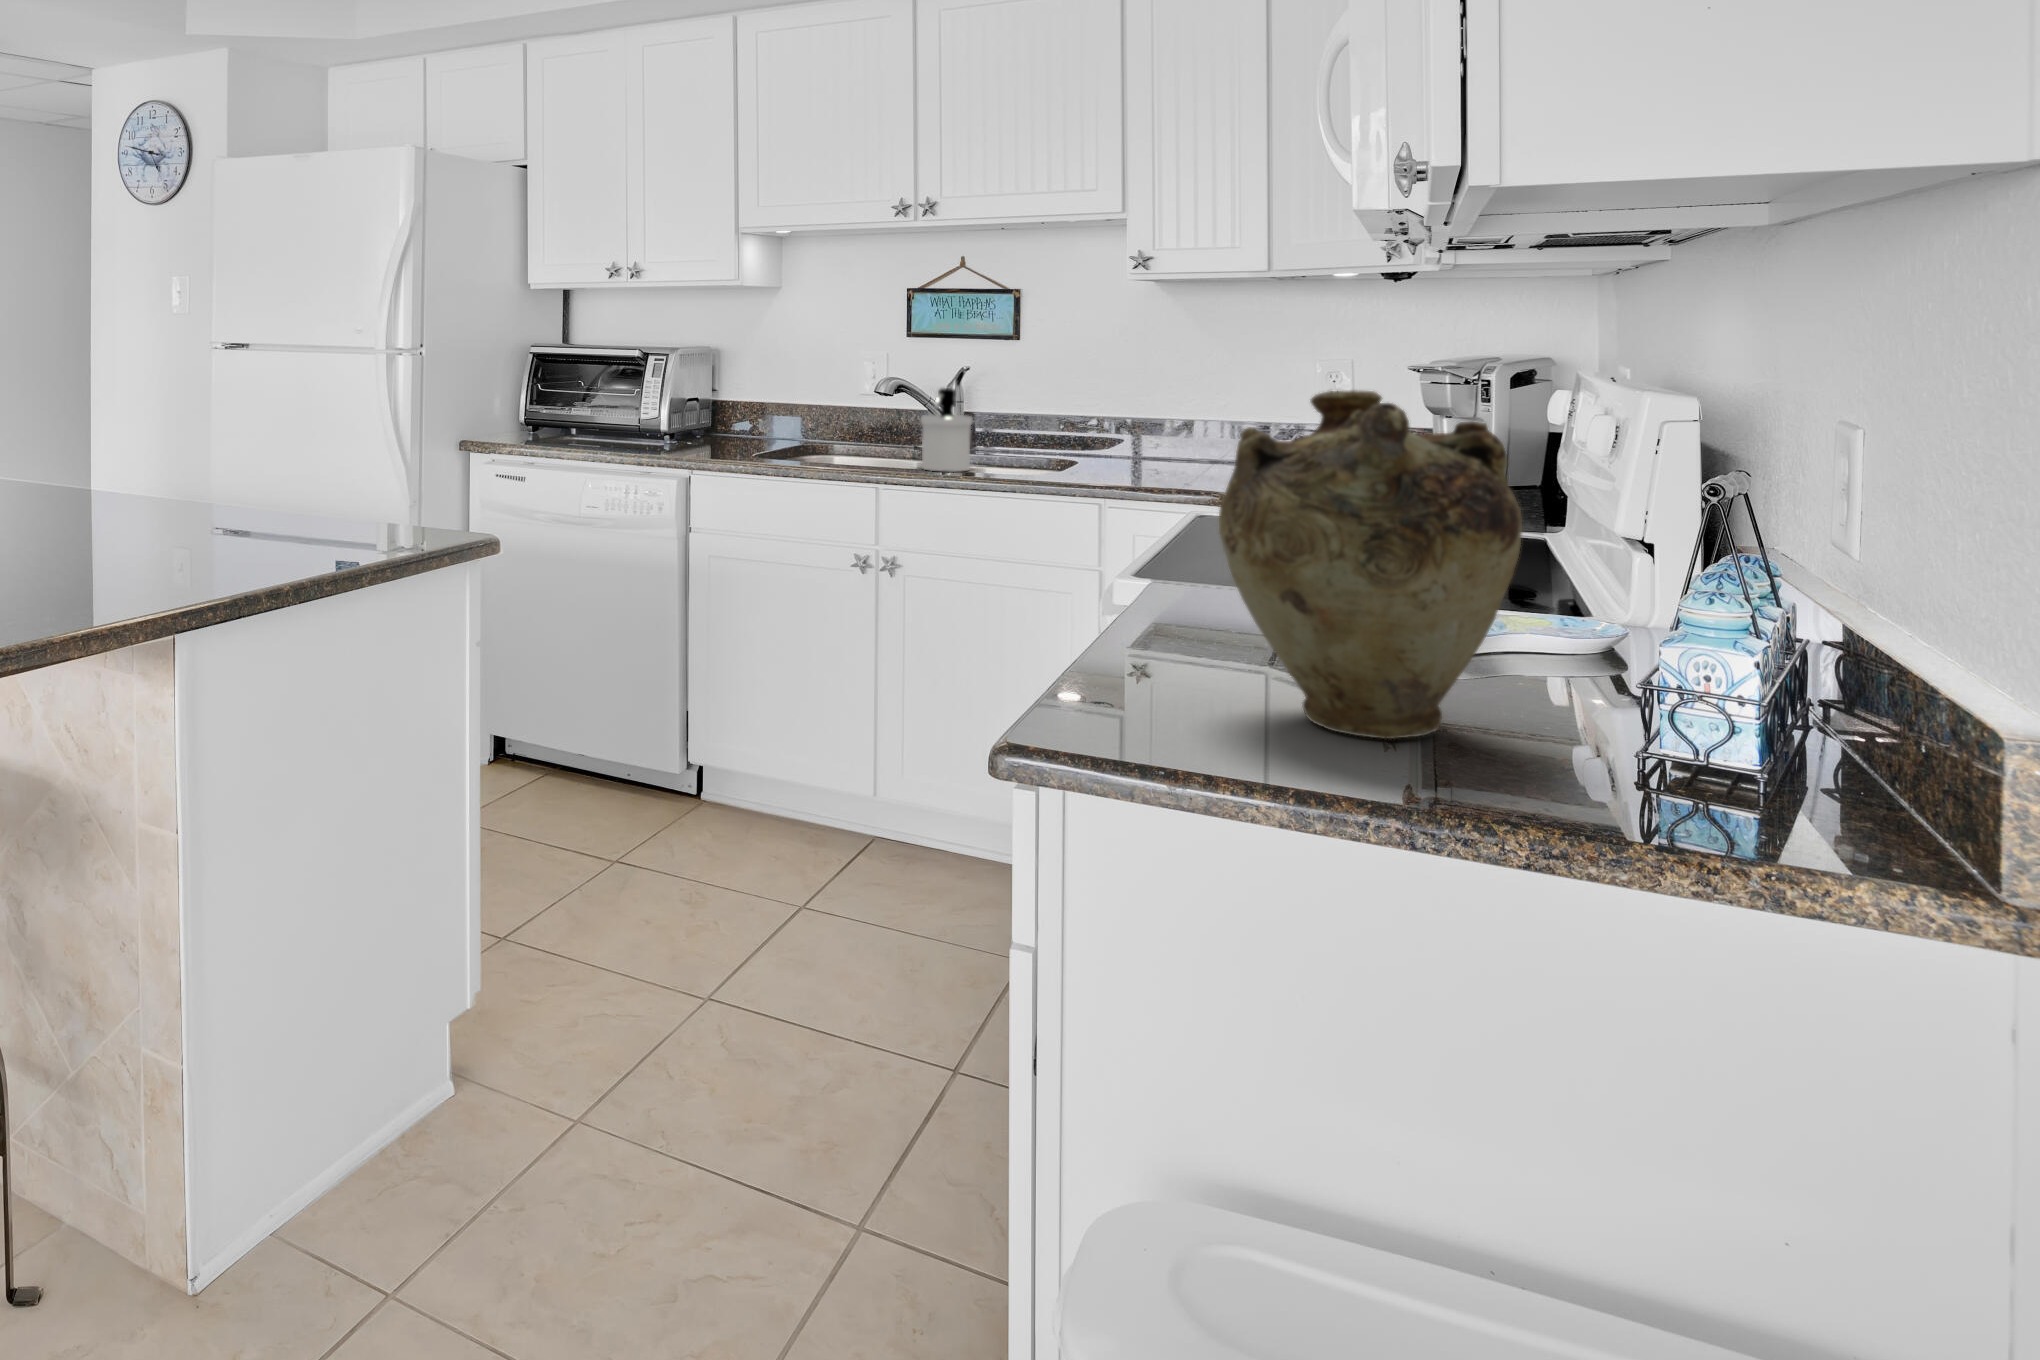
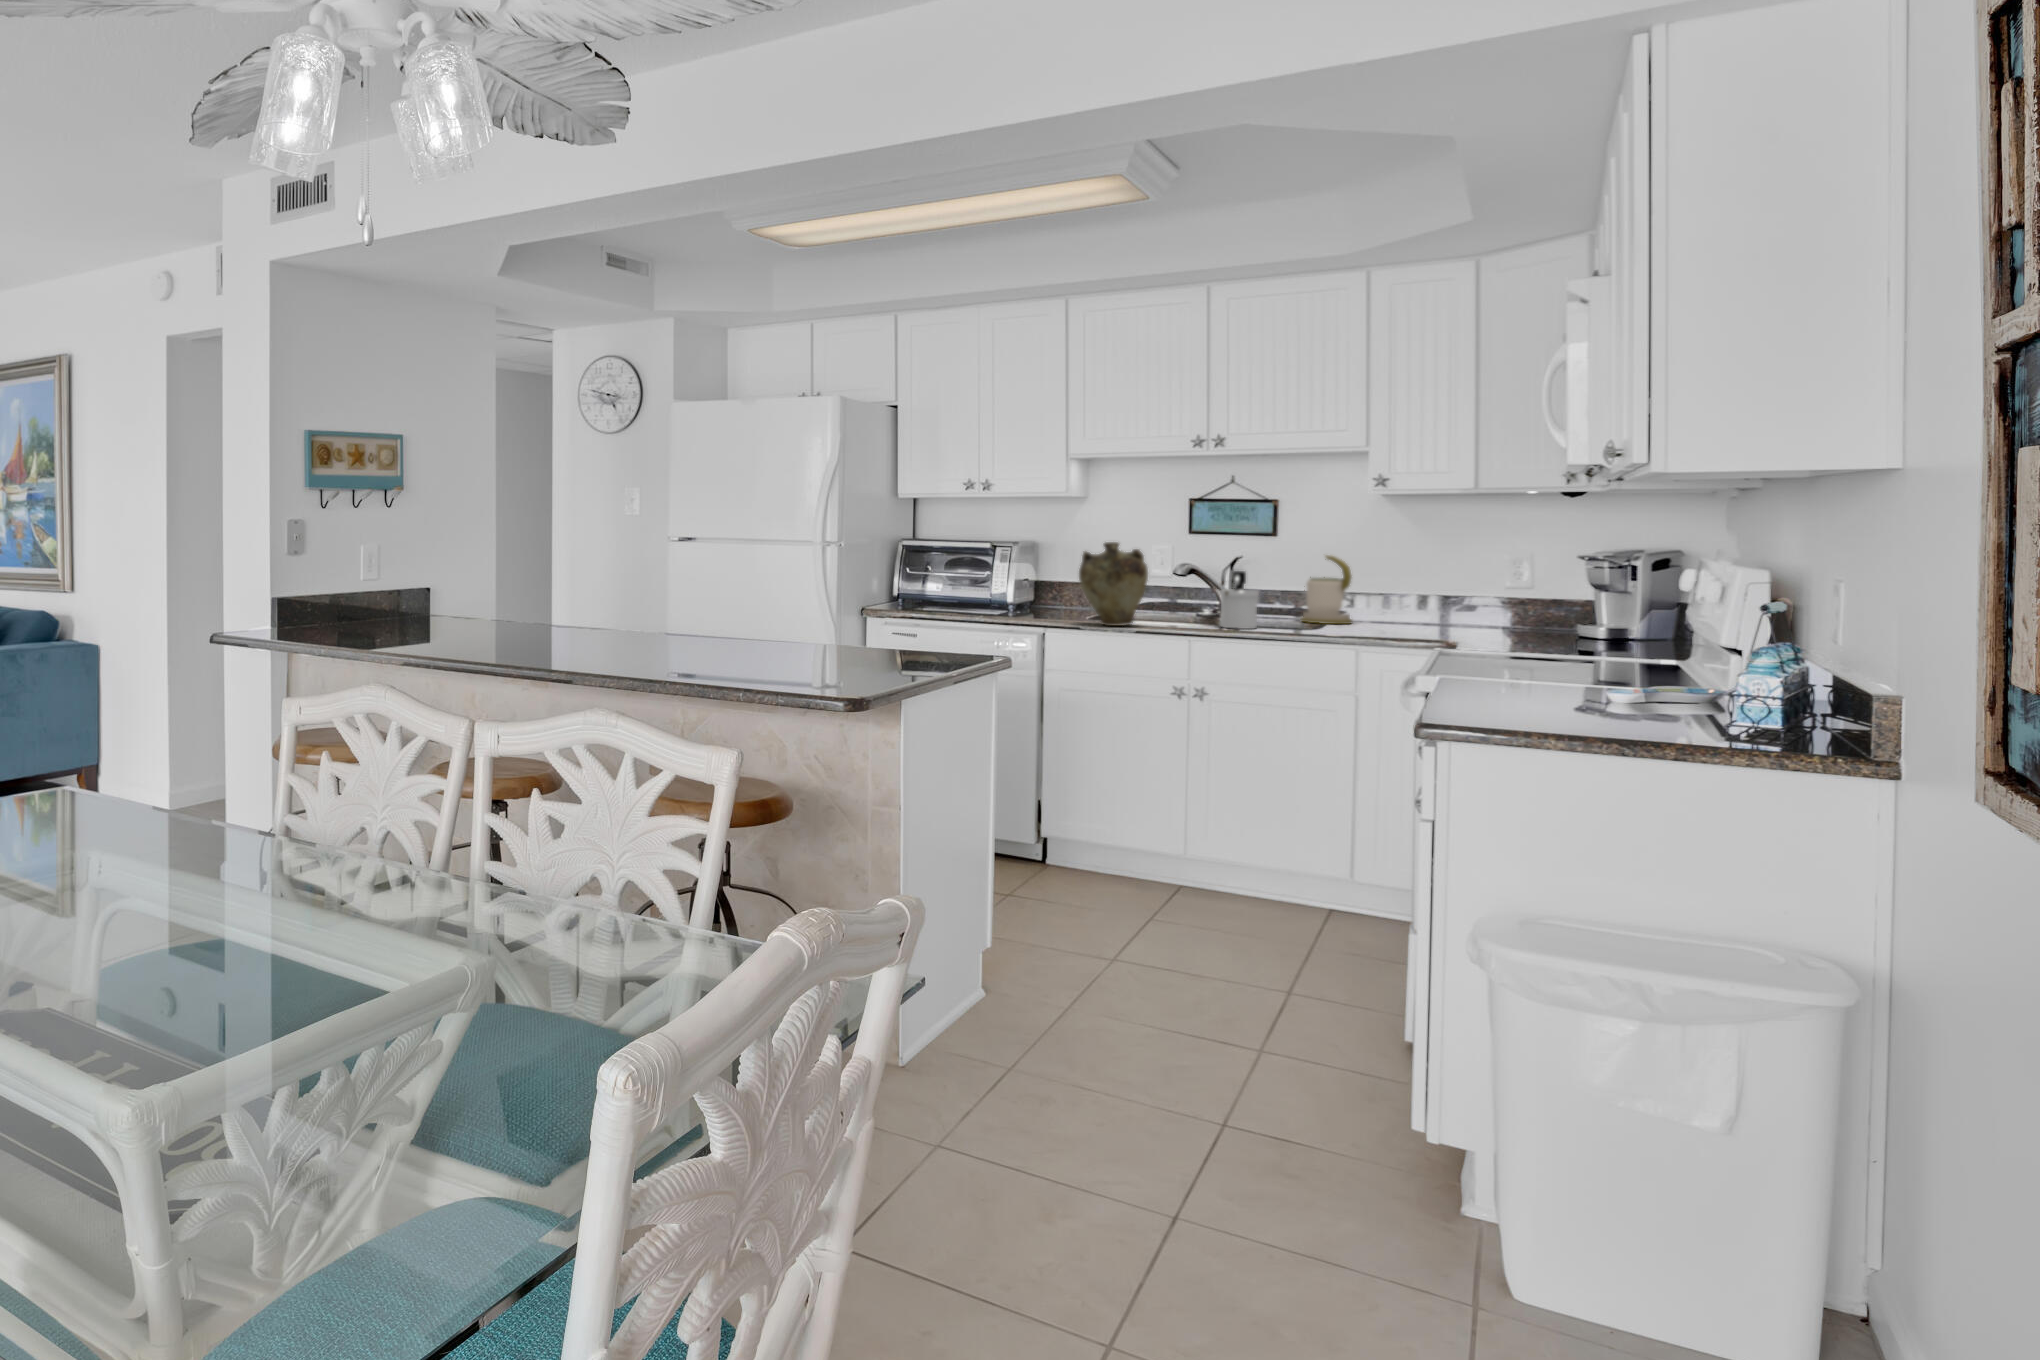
kettle: none [1042,365,1114,462] -> present [1301,556,1352,624]
vase: present [1219,390,1522,739] -> present [1079,542,1148,626]

